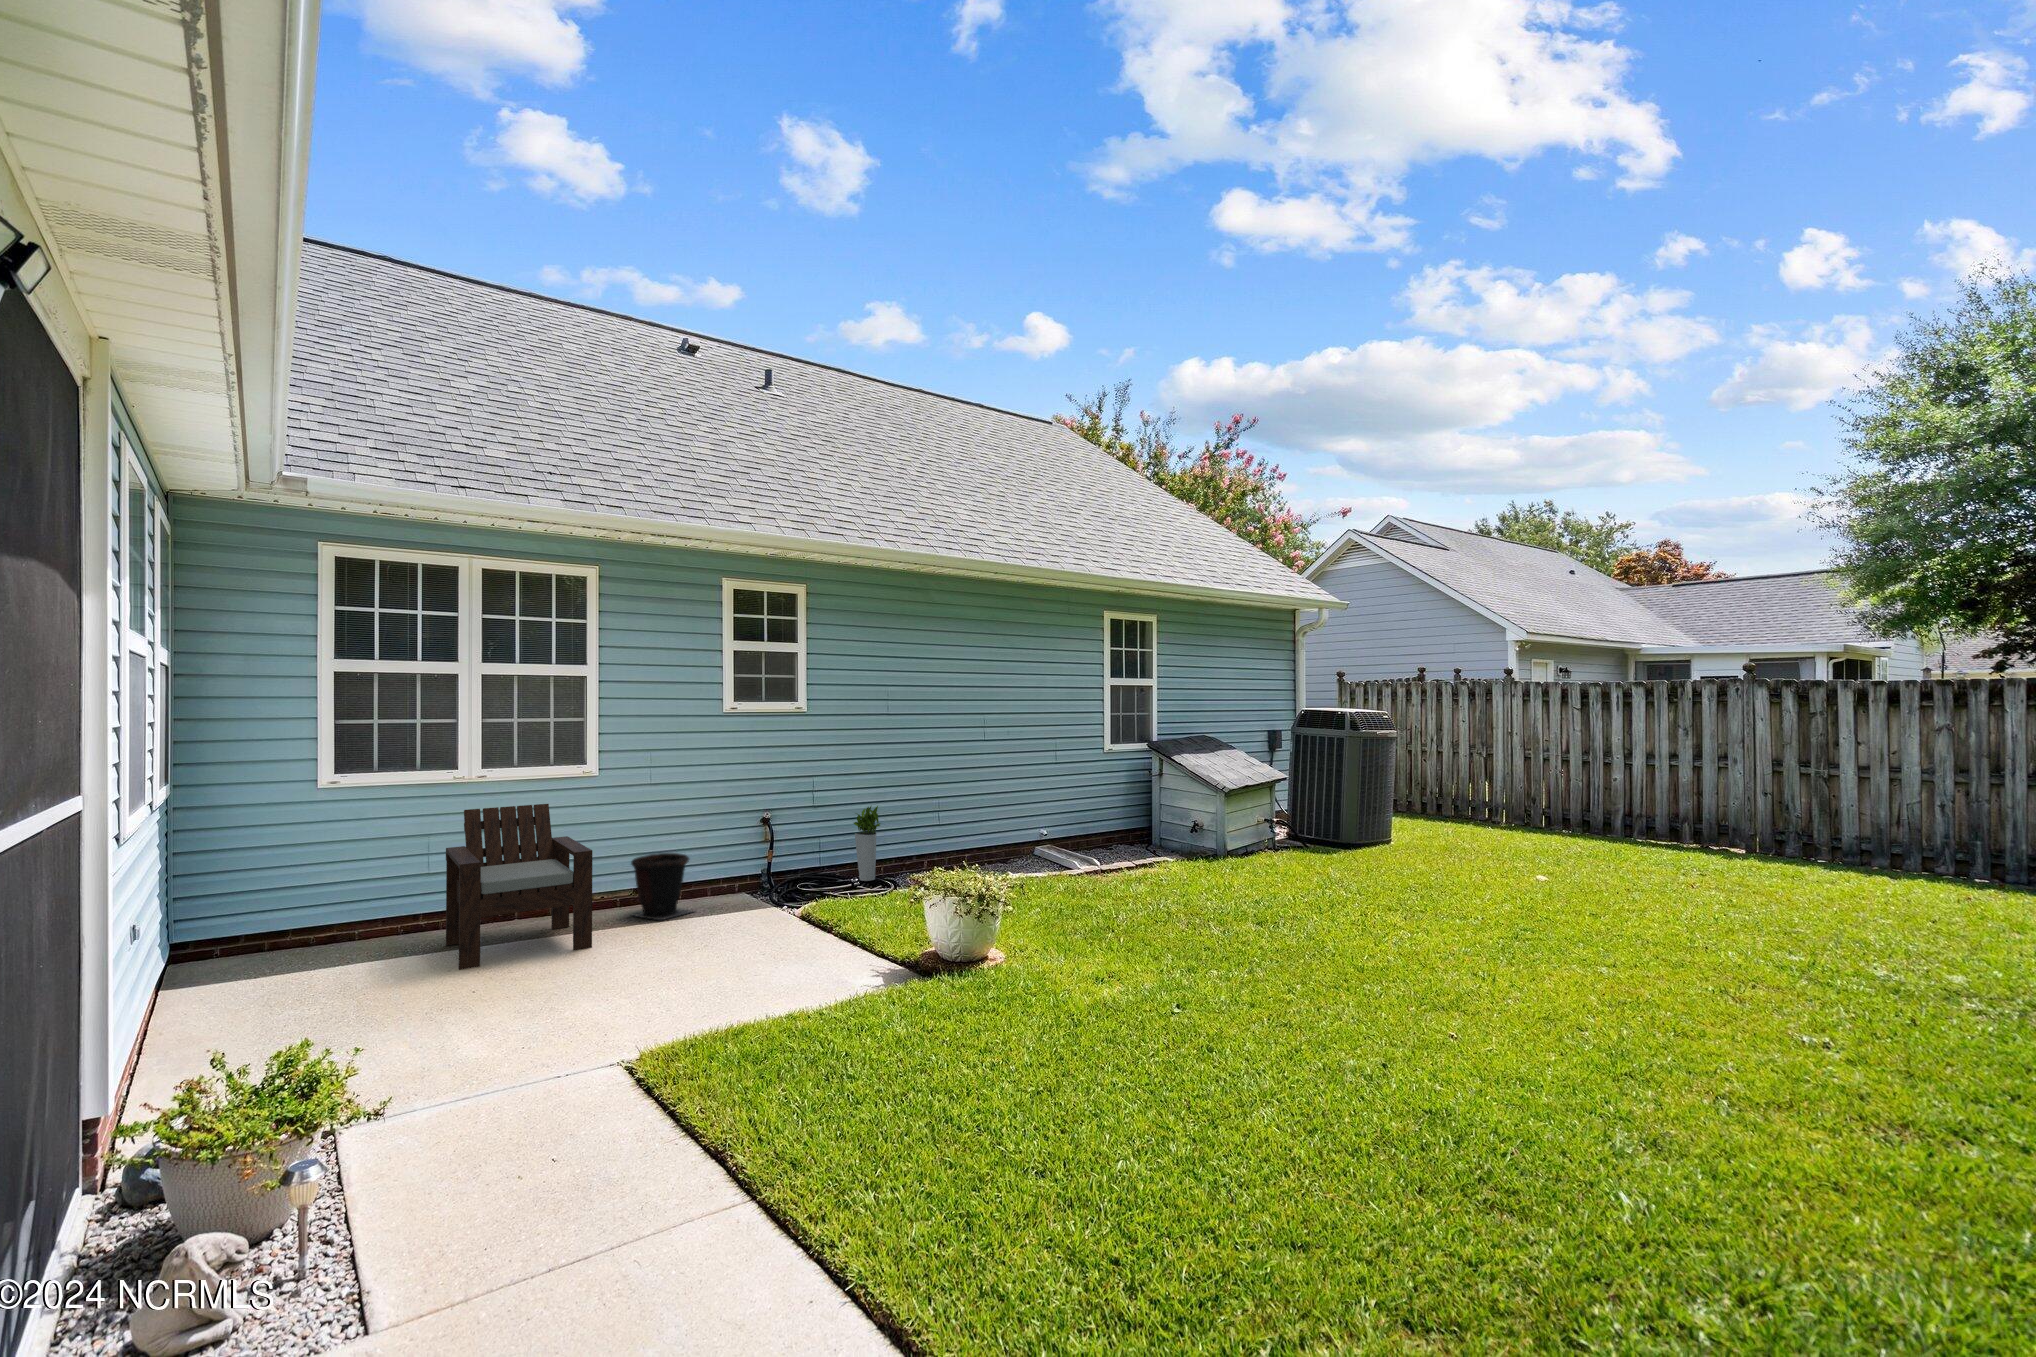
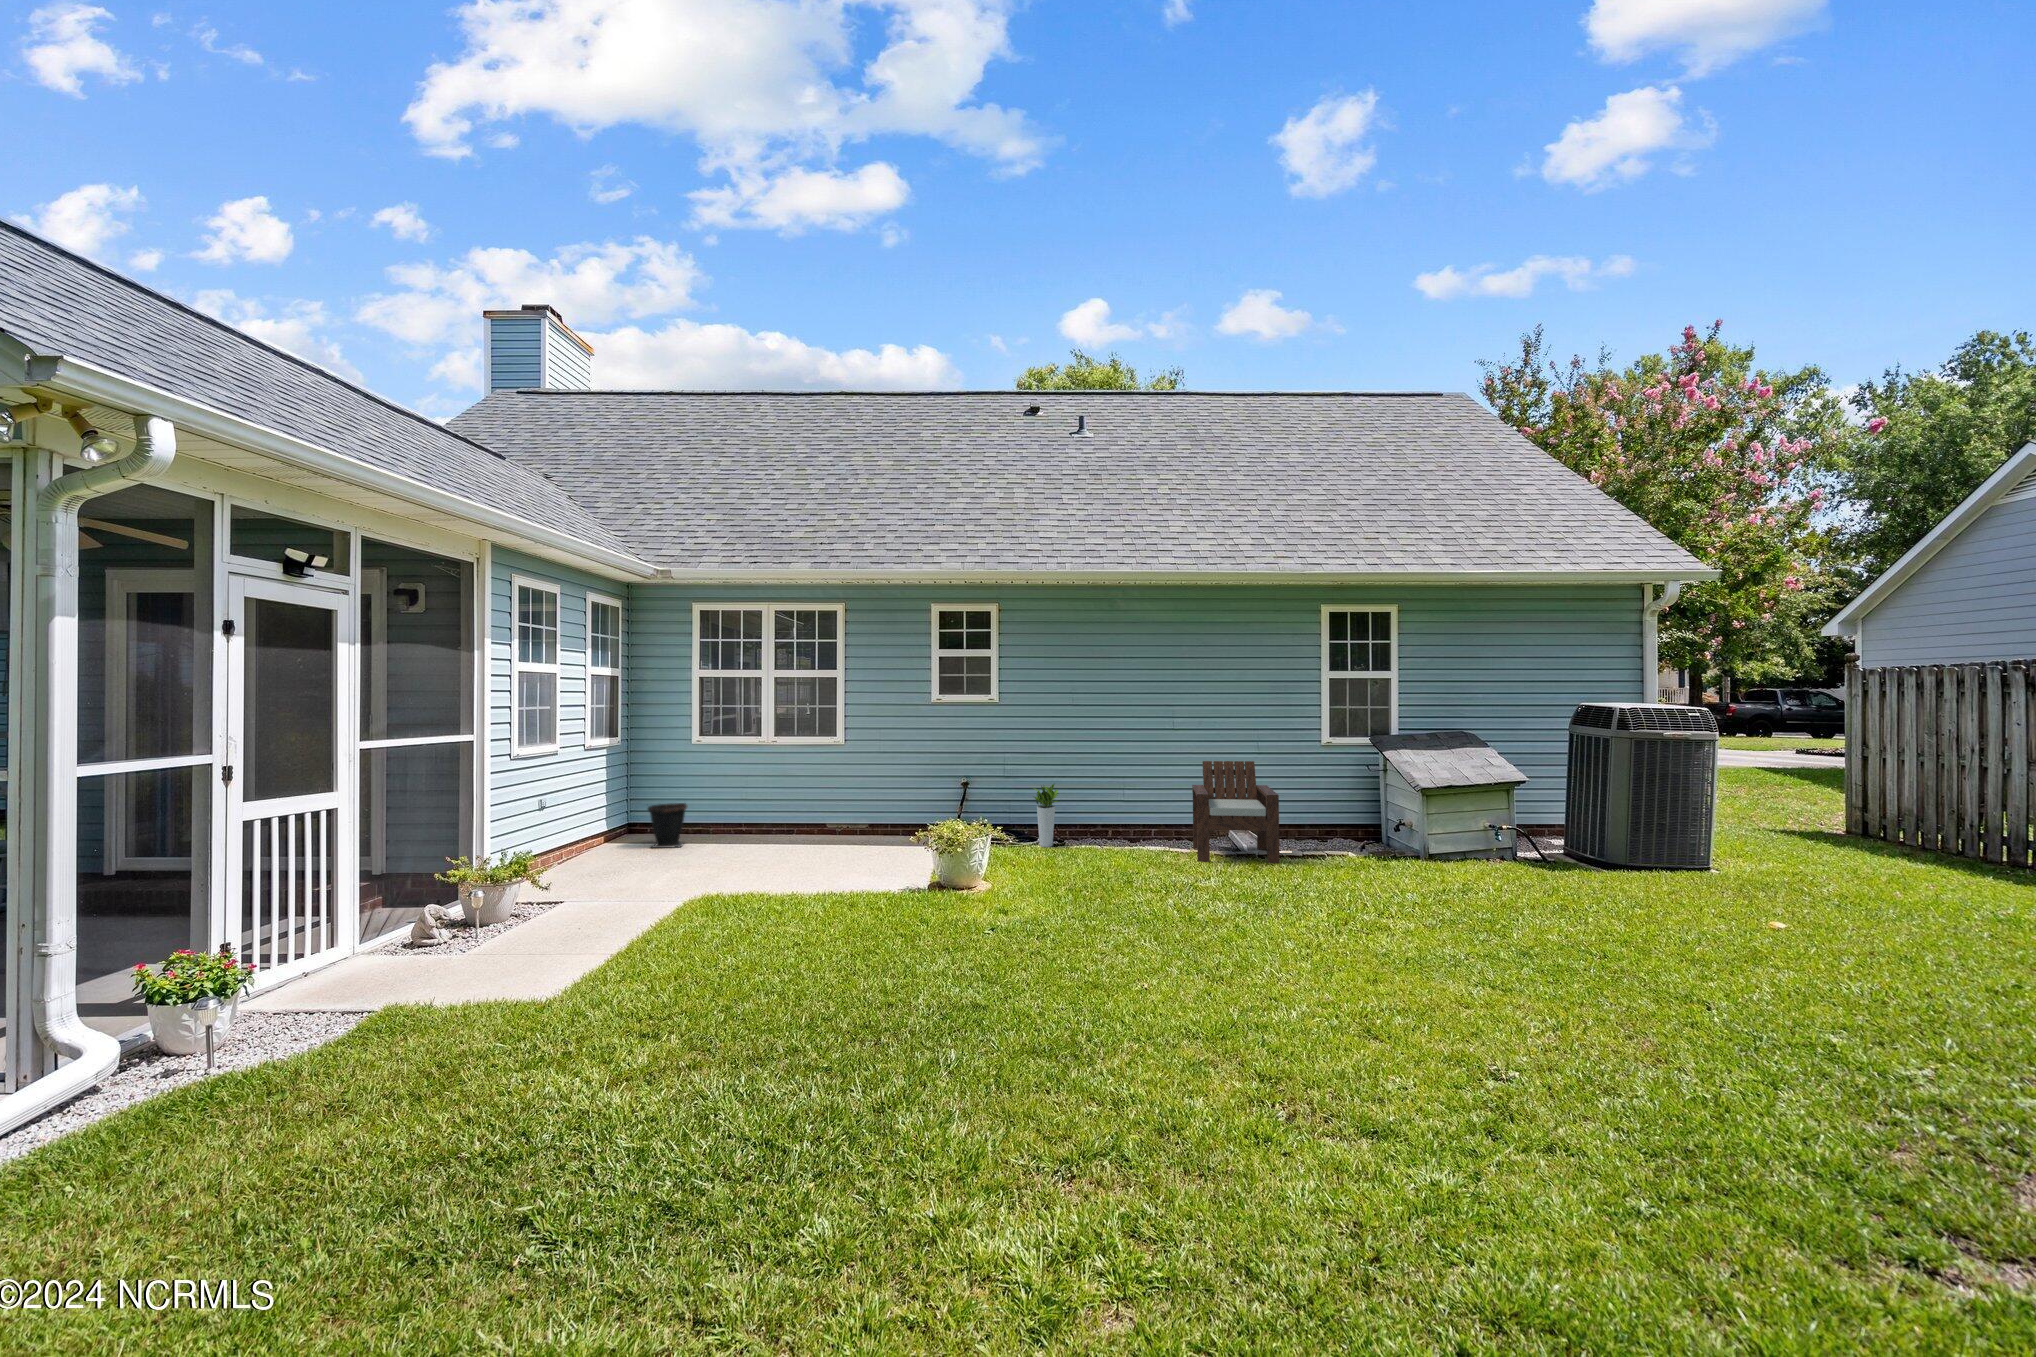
chair: present [446,804,592,970] -> present [1192,761,1280,863]
bucket: present [631,853,691,920] -> present [648,803,687,848]

